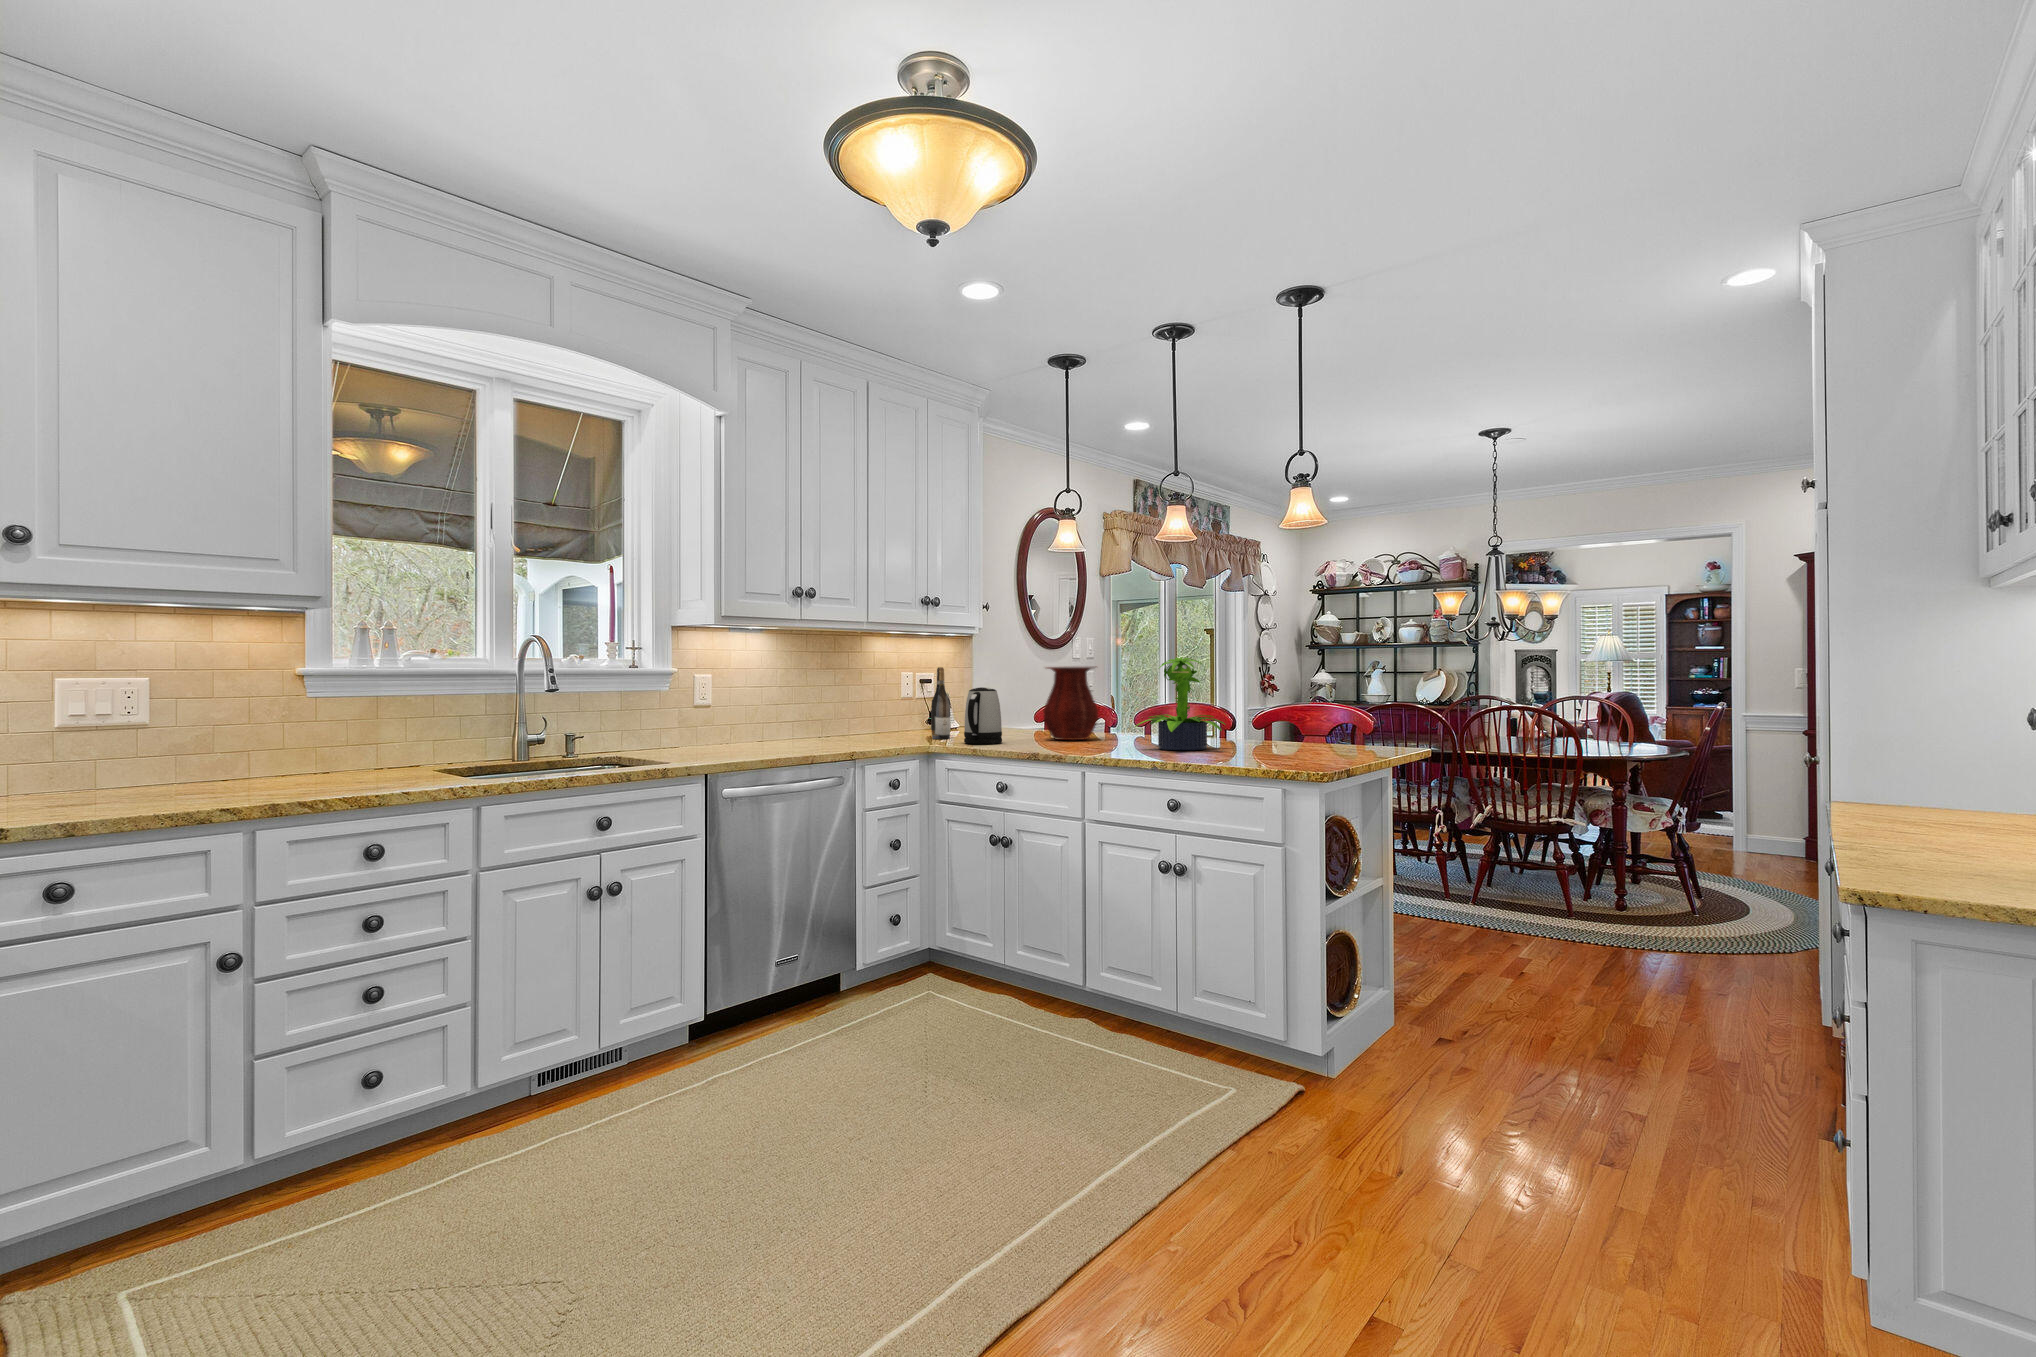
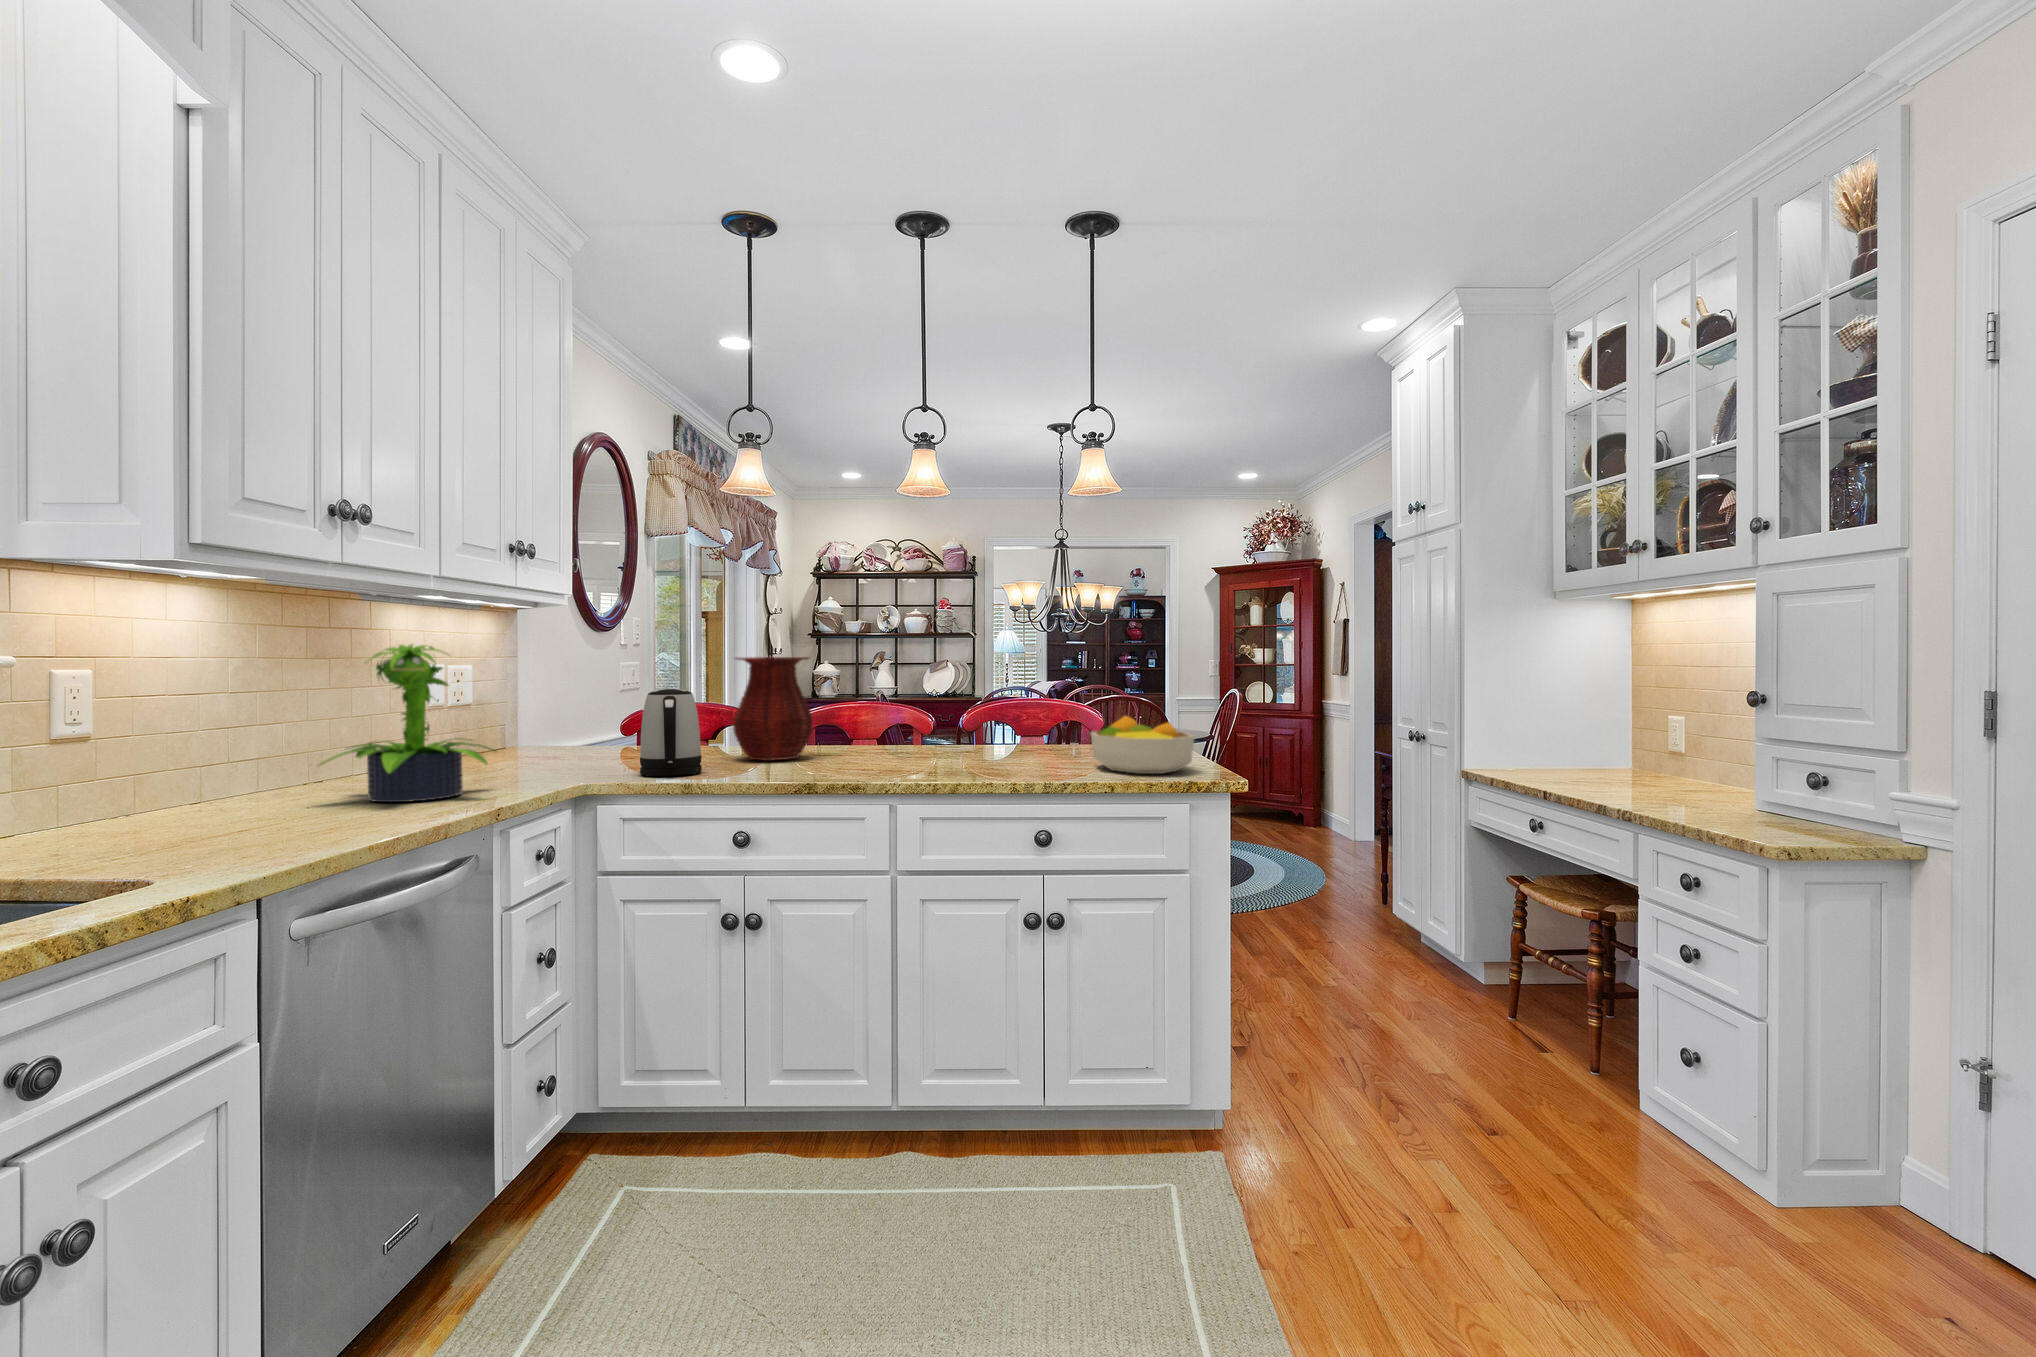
potted plant: present [1135,657,1226,750] -> present [319,644,496,802]
wine bottle: present [931,667,951,739] -> none [548,658,582,772]
fruit bowl: none [1241,715,1325,763] -> present [1091,716,1194,774]

